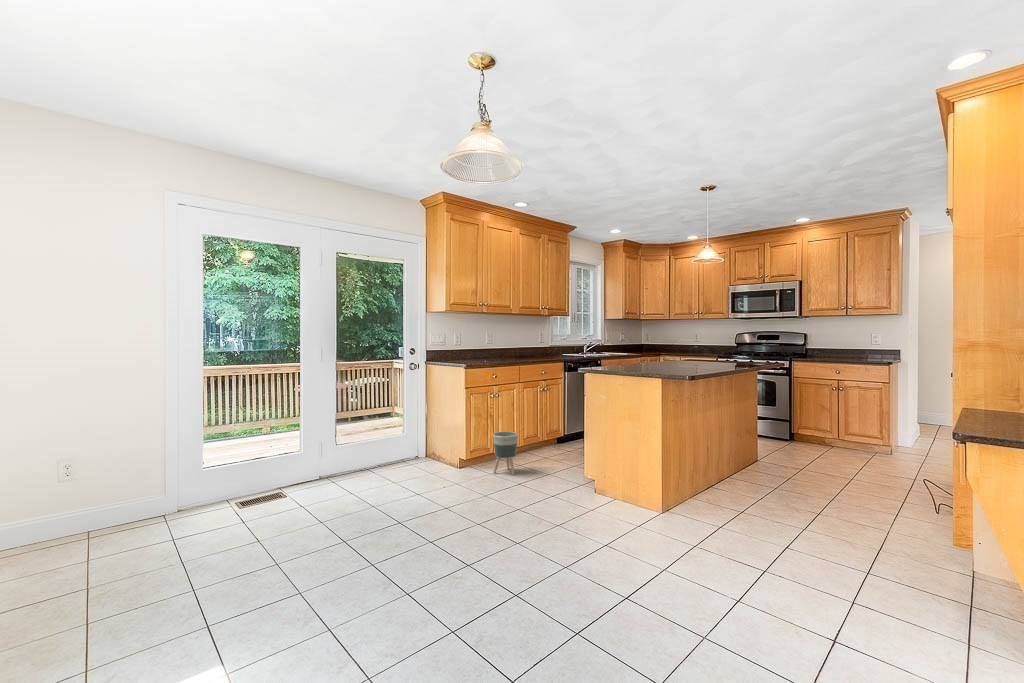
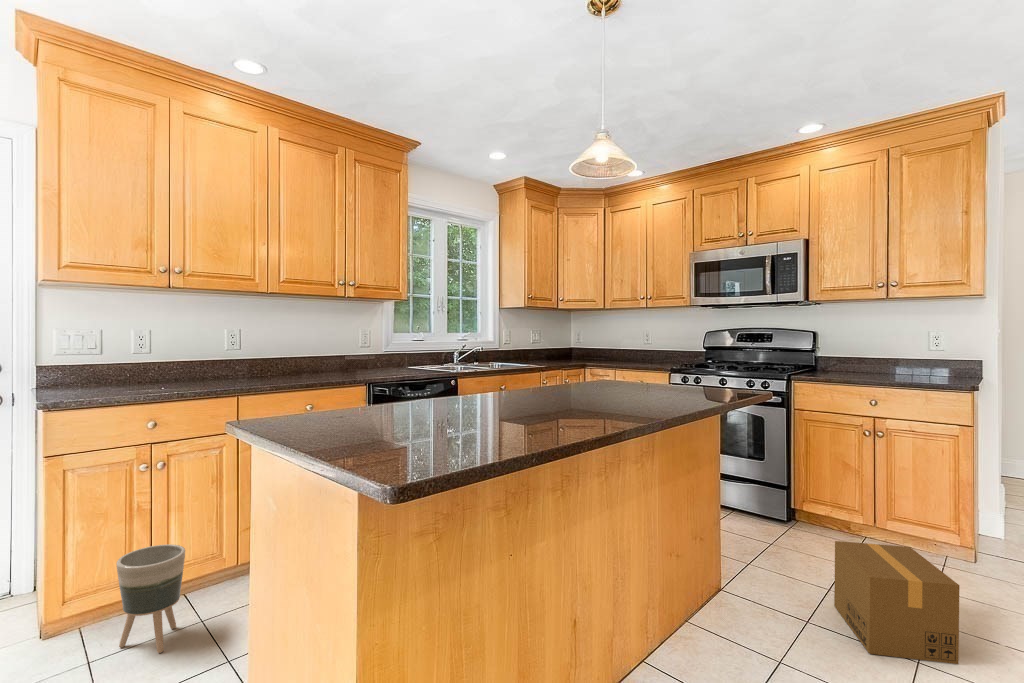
cardboard box: none [815,435,871,481] -> present [834,541,959,664]

